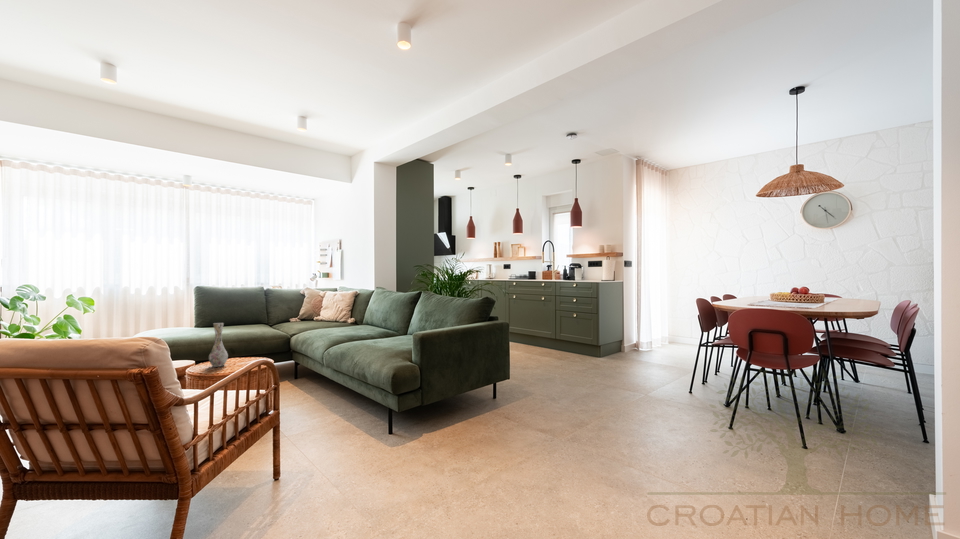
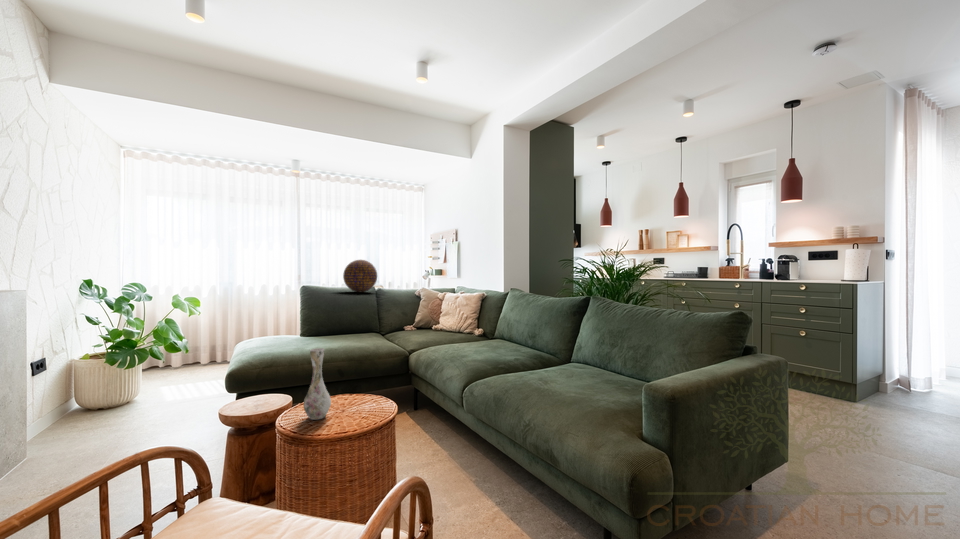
decorative orb: none [236,265,267,292] -> present [343,260,377,292]

